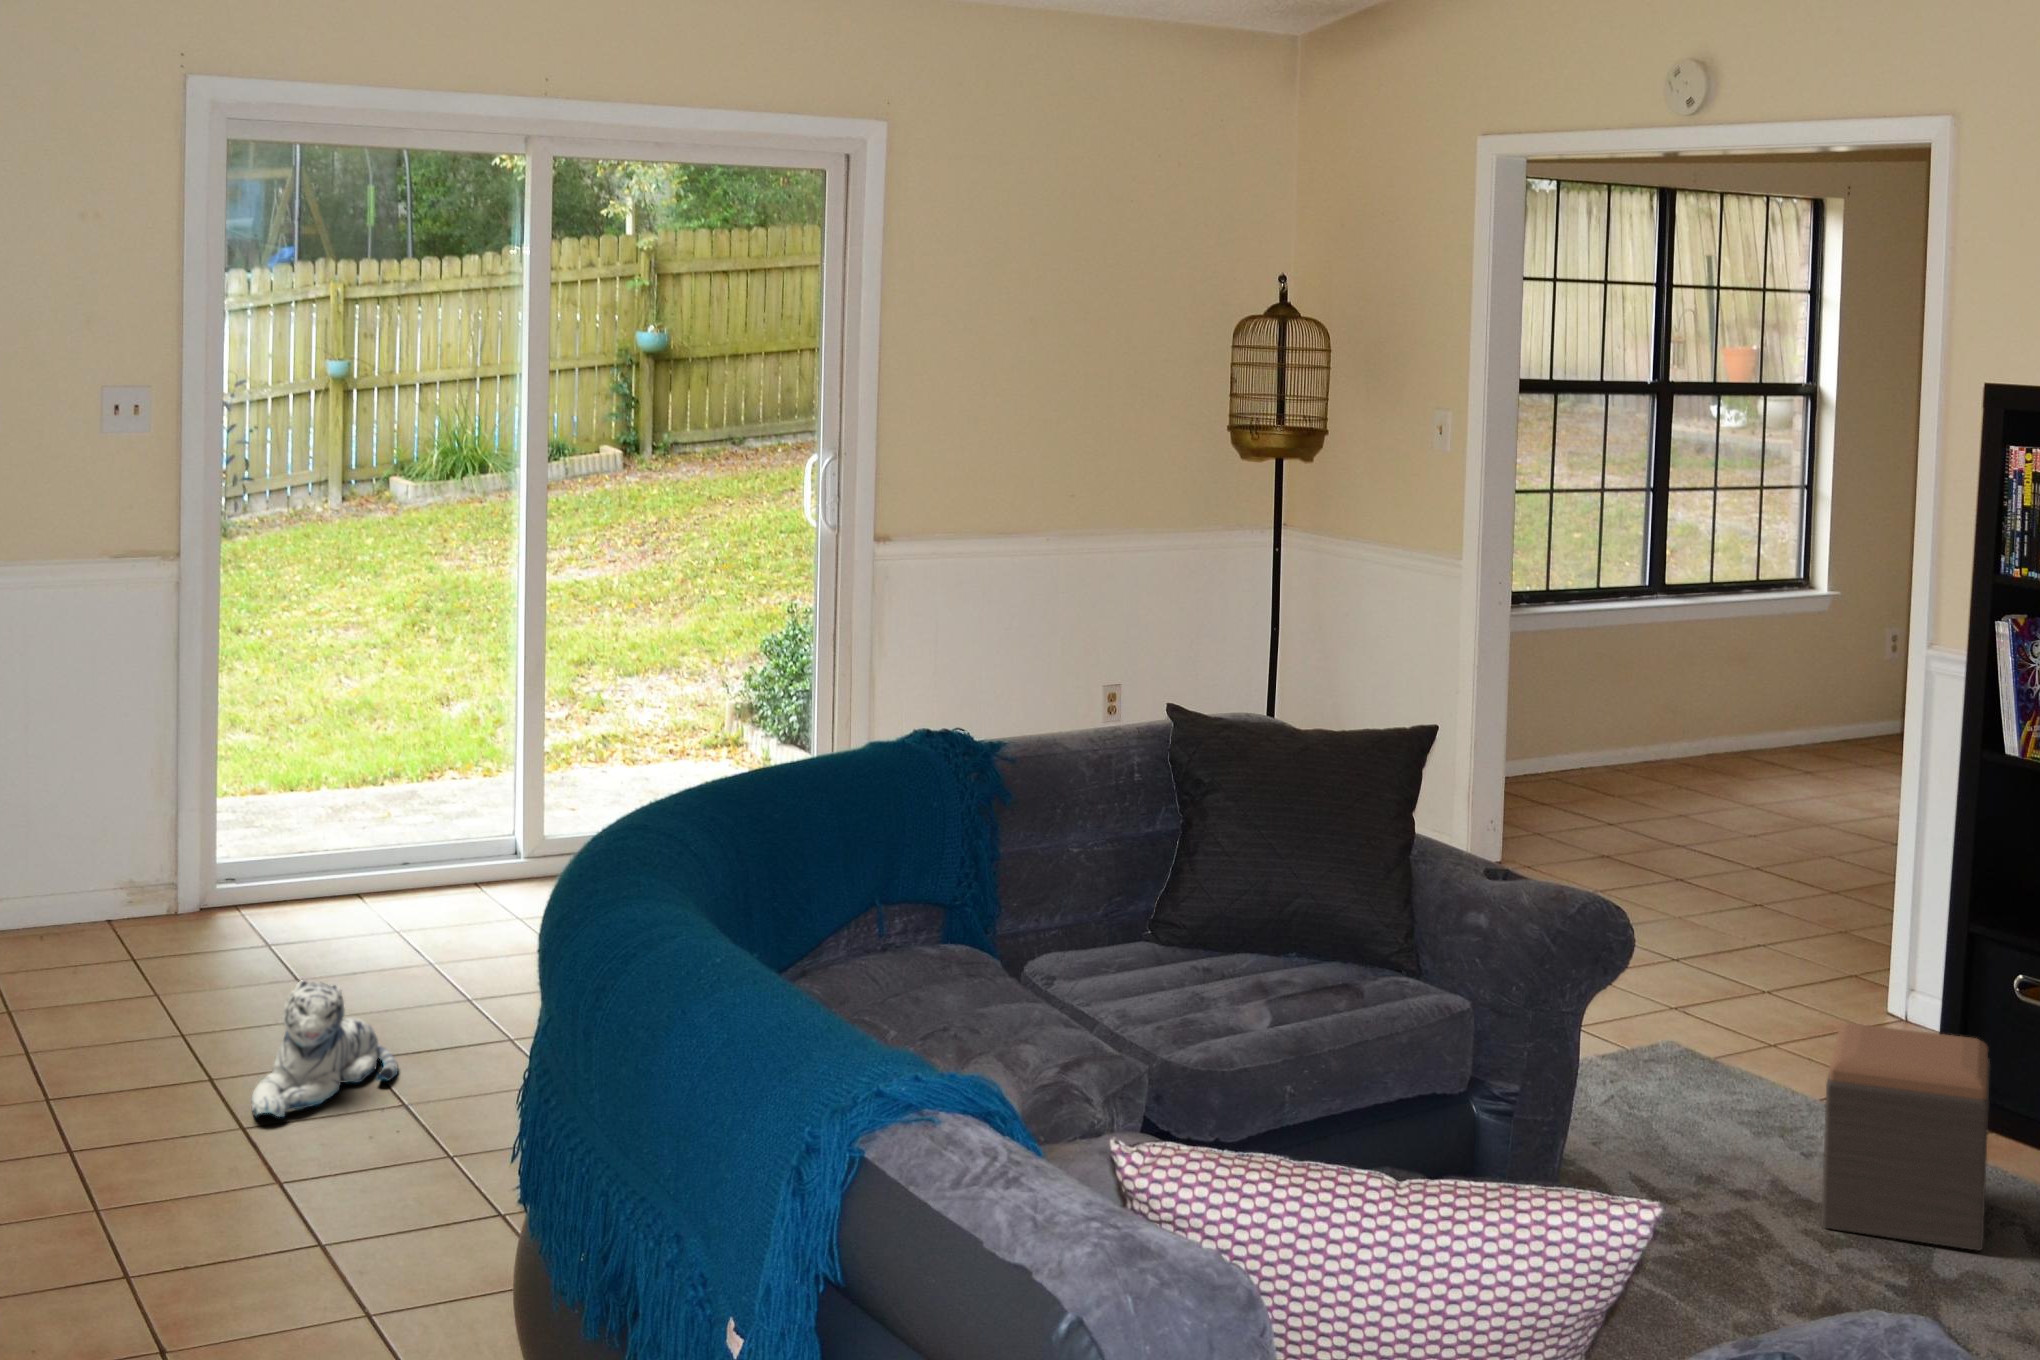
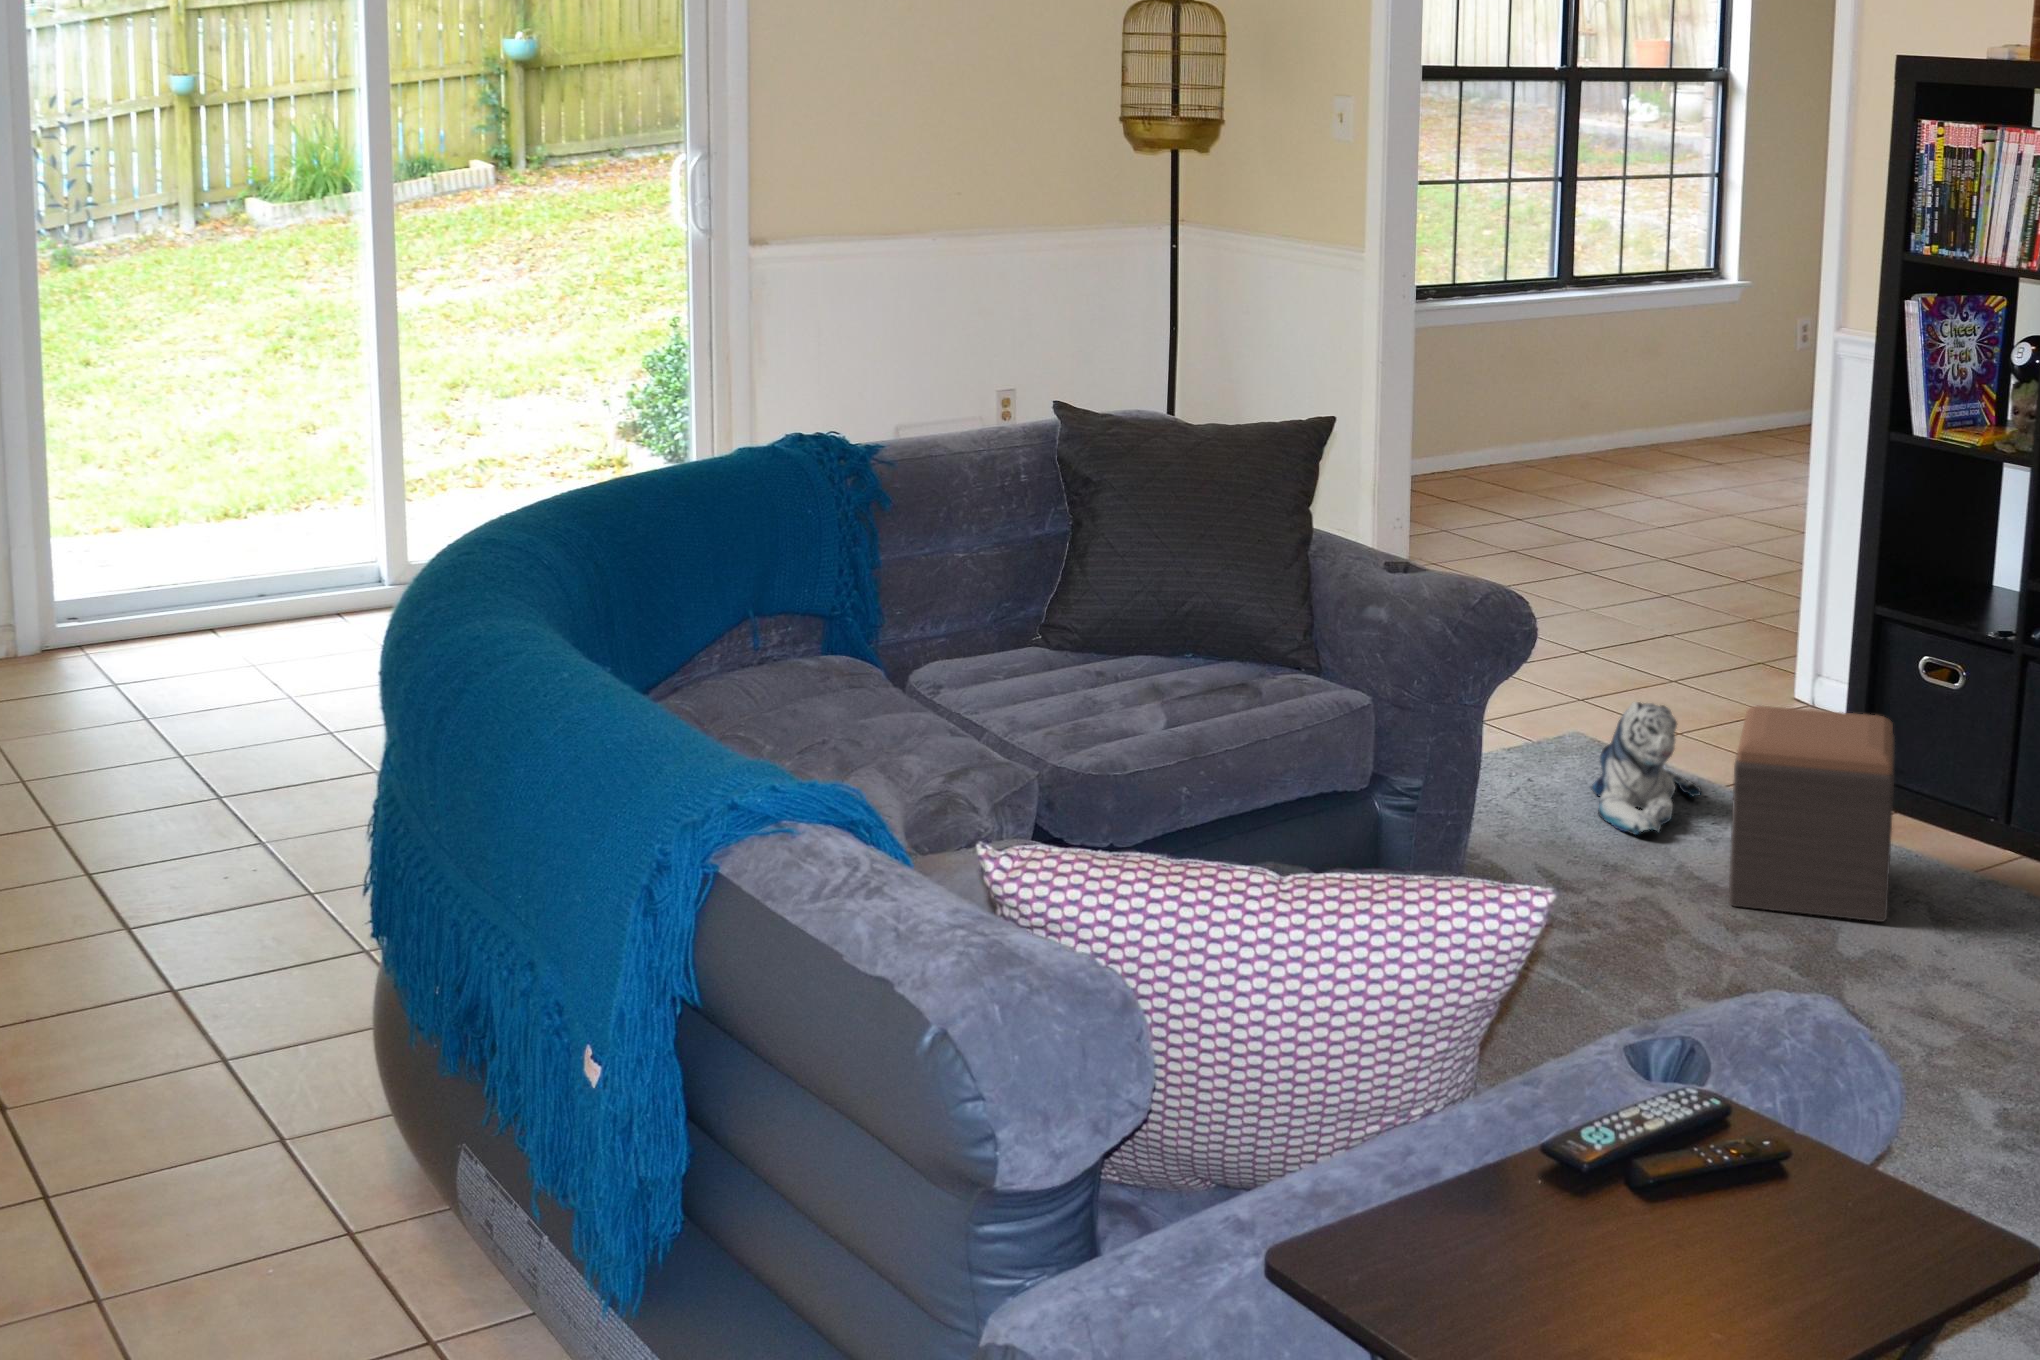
plush toy: present [251,981,398,1117] -> present [1591,702,1701,835]

